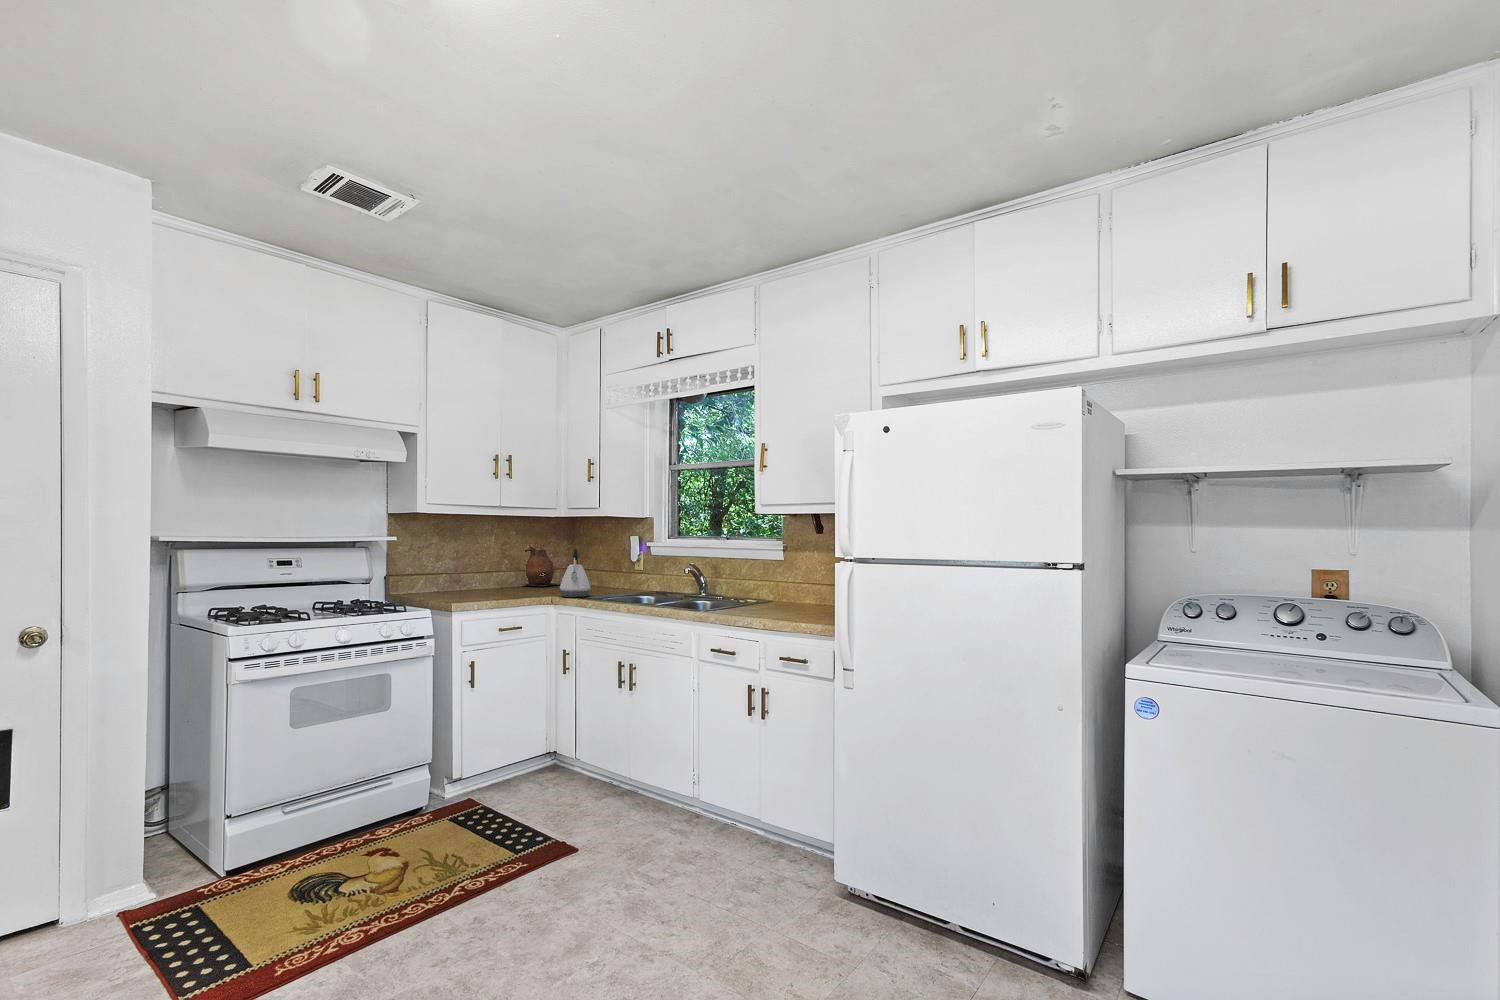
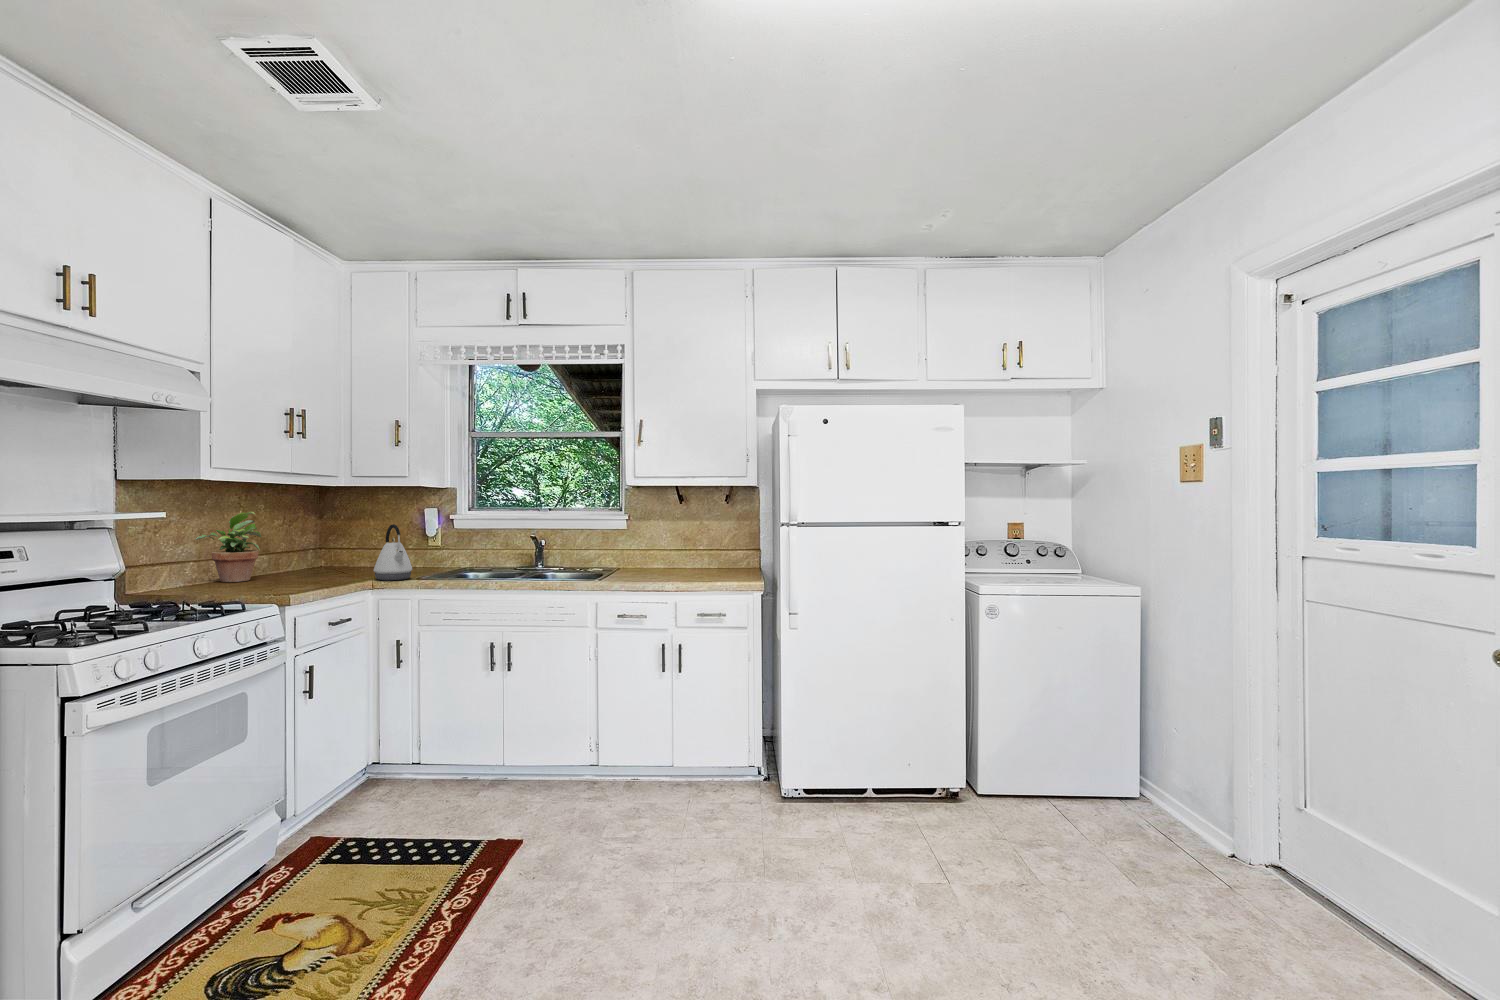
potted plant: none [455,537,502,592] -> present [195,512,261,582]
ceramic pitcher: present [525,545,560,587] -> none [260,520,314,571]

